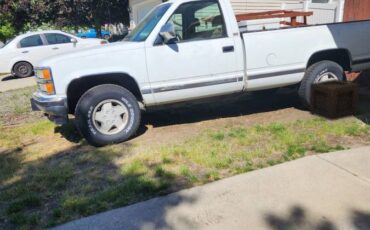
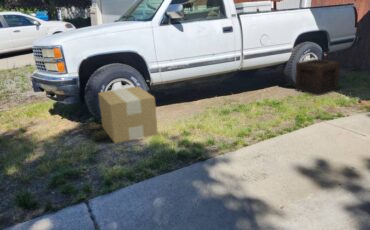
cardboard box: none [86,108,141,167] -> present [98,86,158,143]

